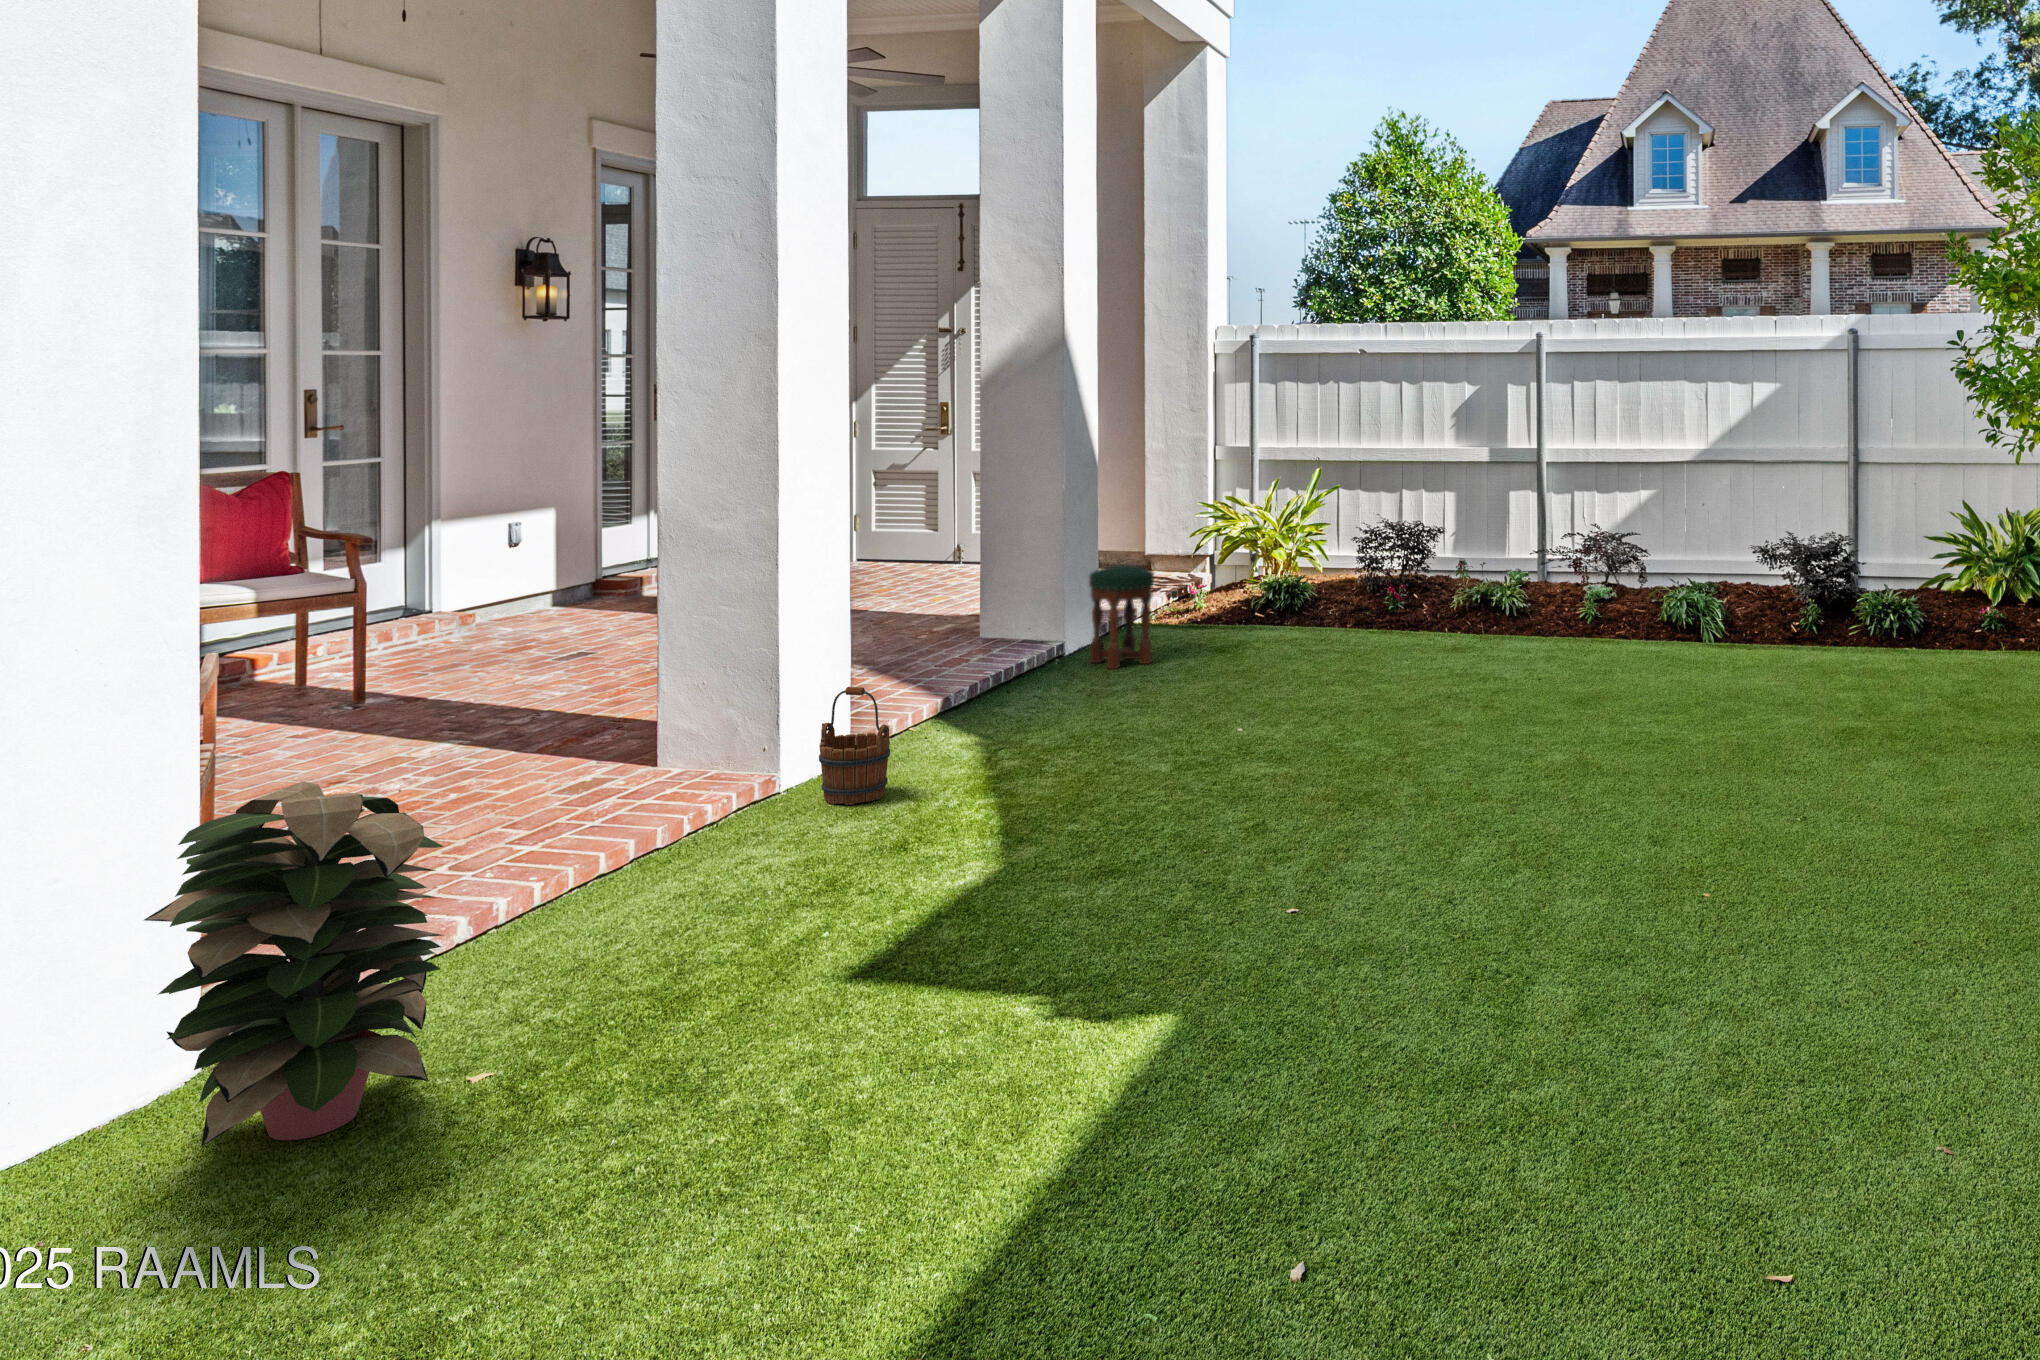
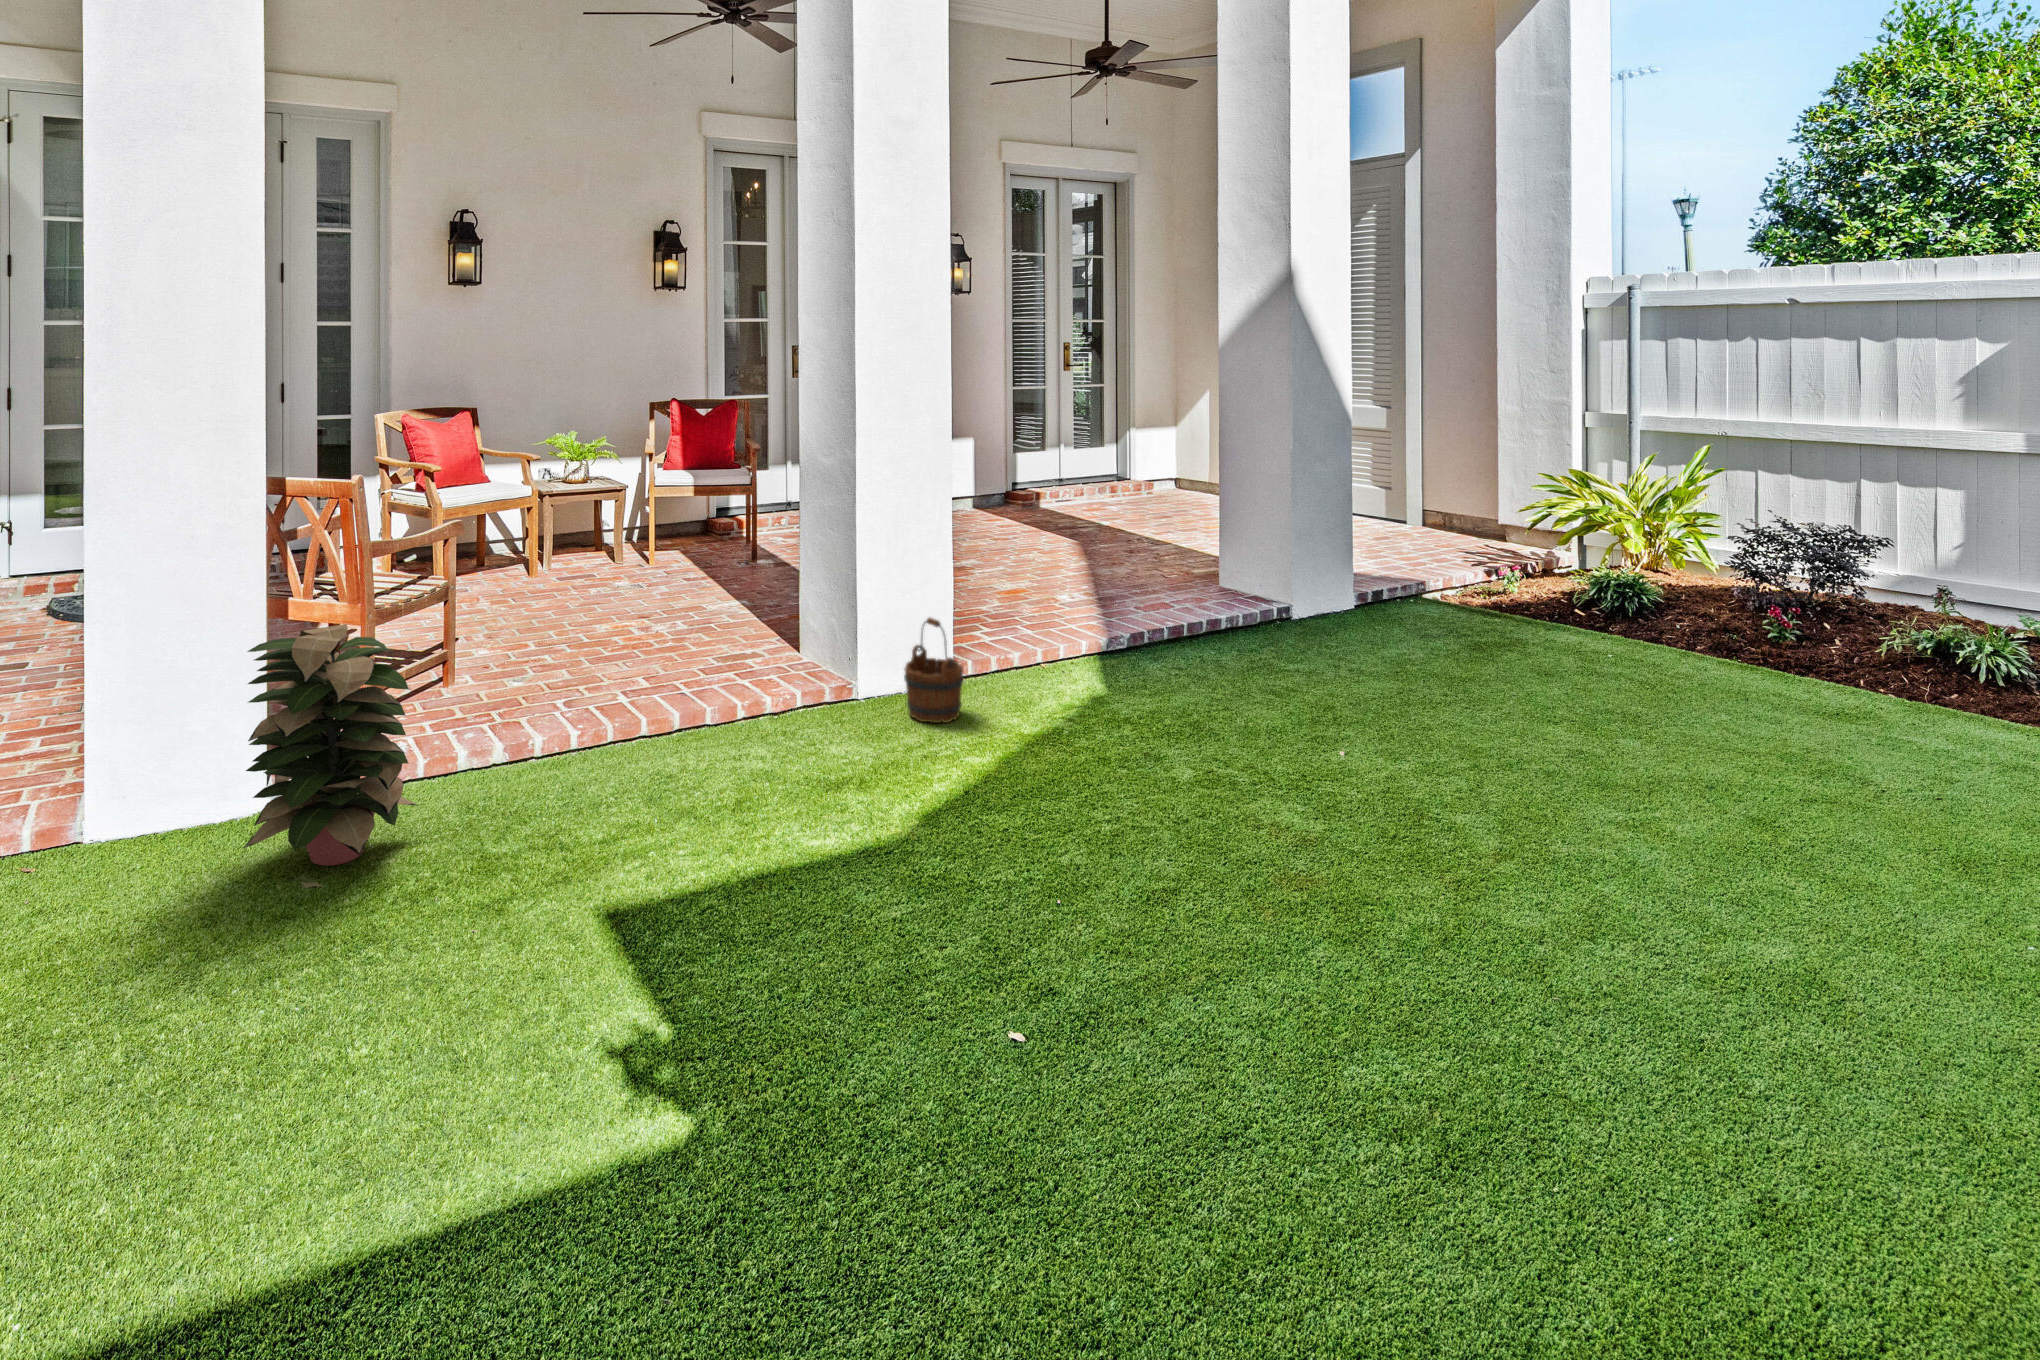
stool: present [1089,565,1154,669] -> none [1313,535,1387,646]

